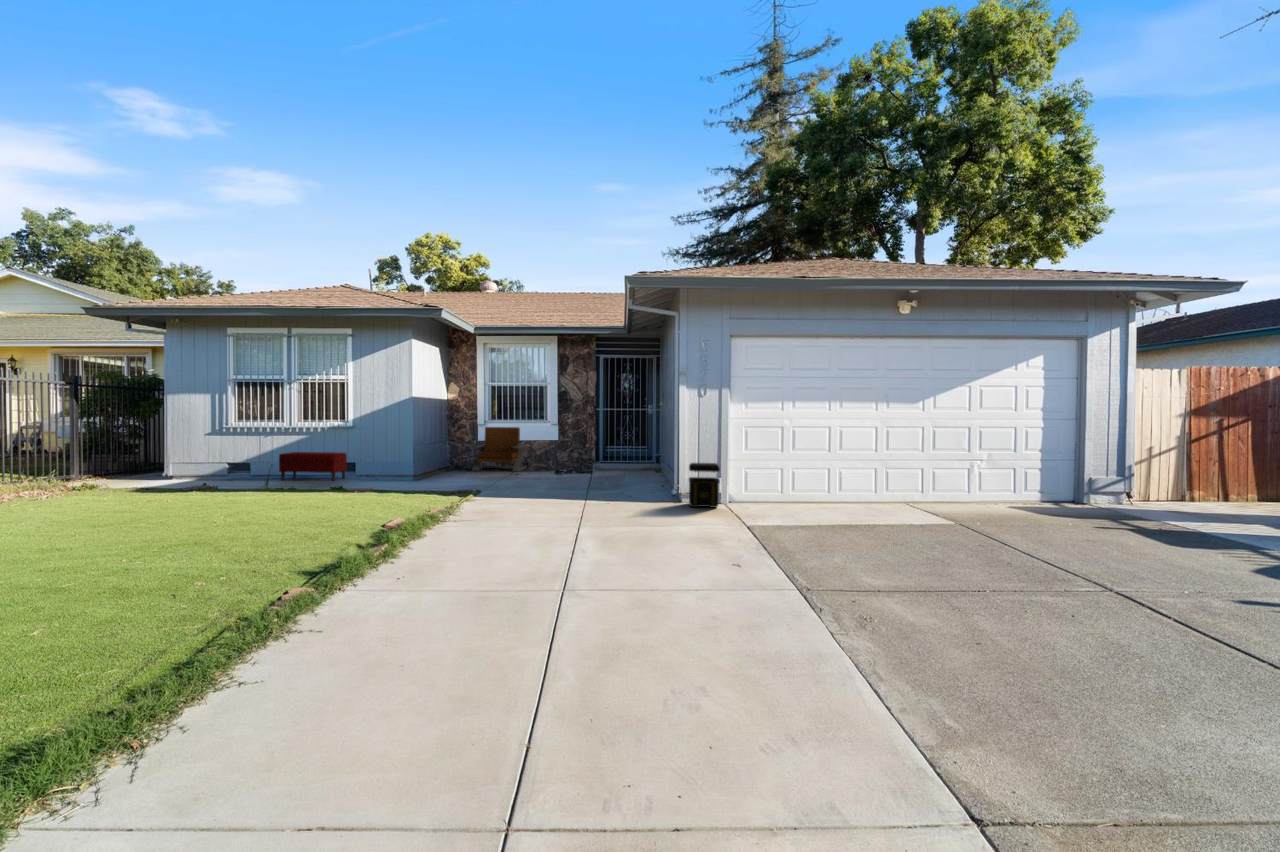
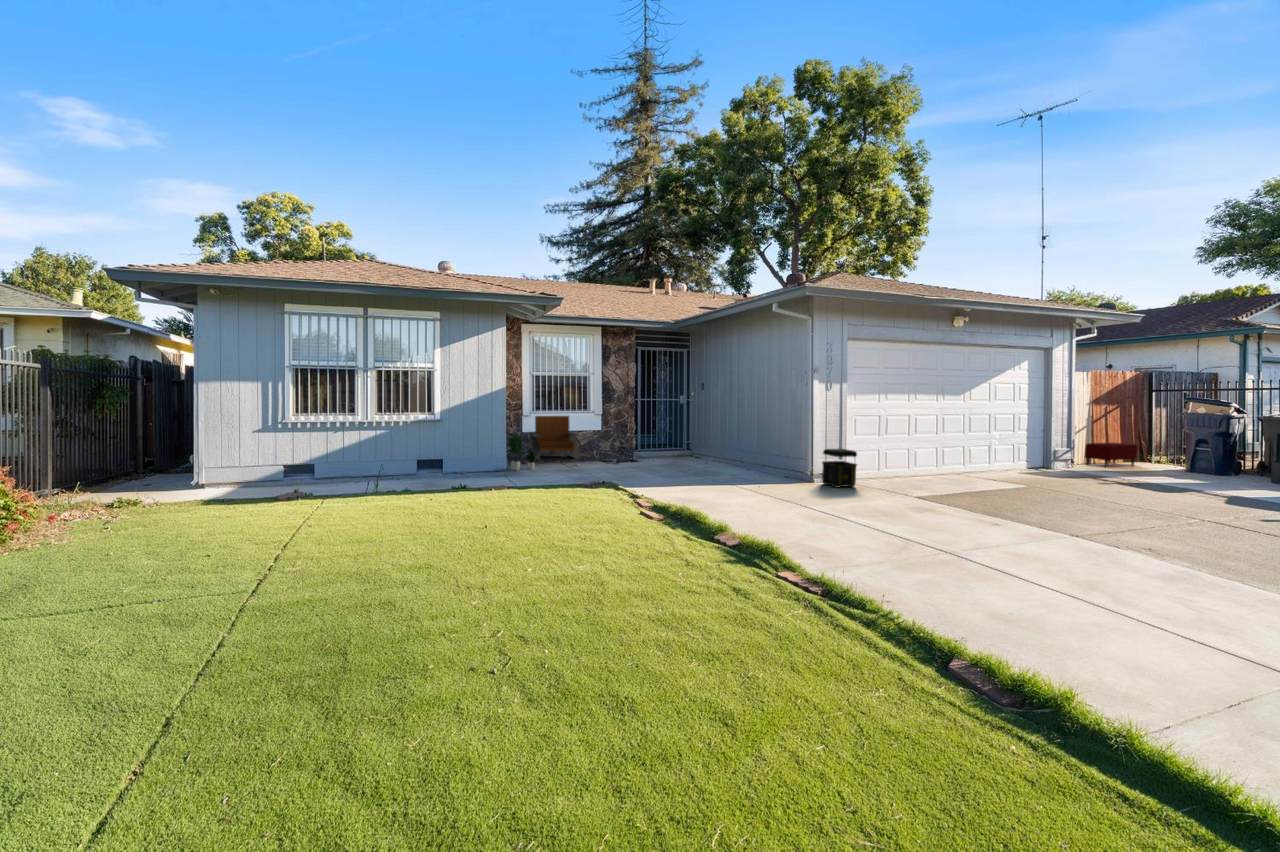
potted plant: none [416,440,451,478] -> present [508,434,537,471]
bench: present [279,452,347,481] -> present [1085,443,1138,467]

